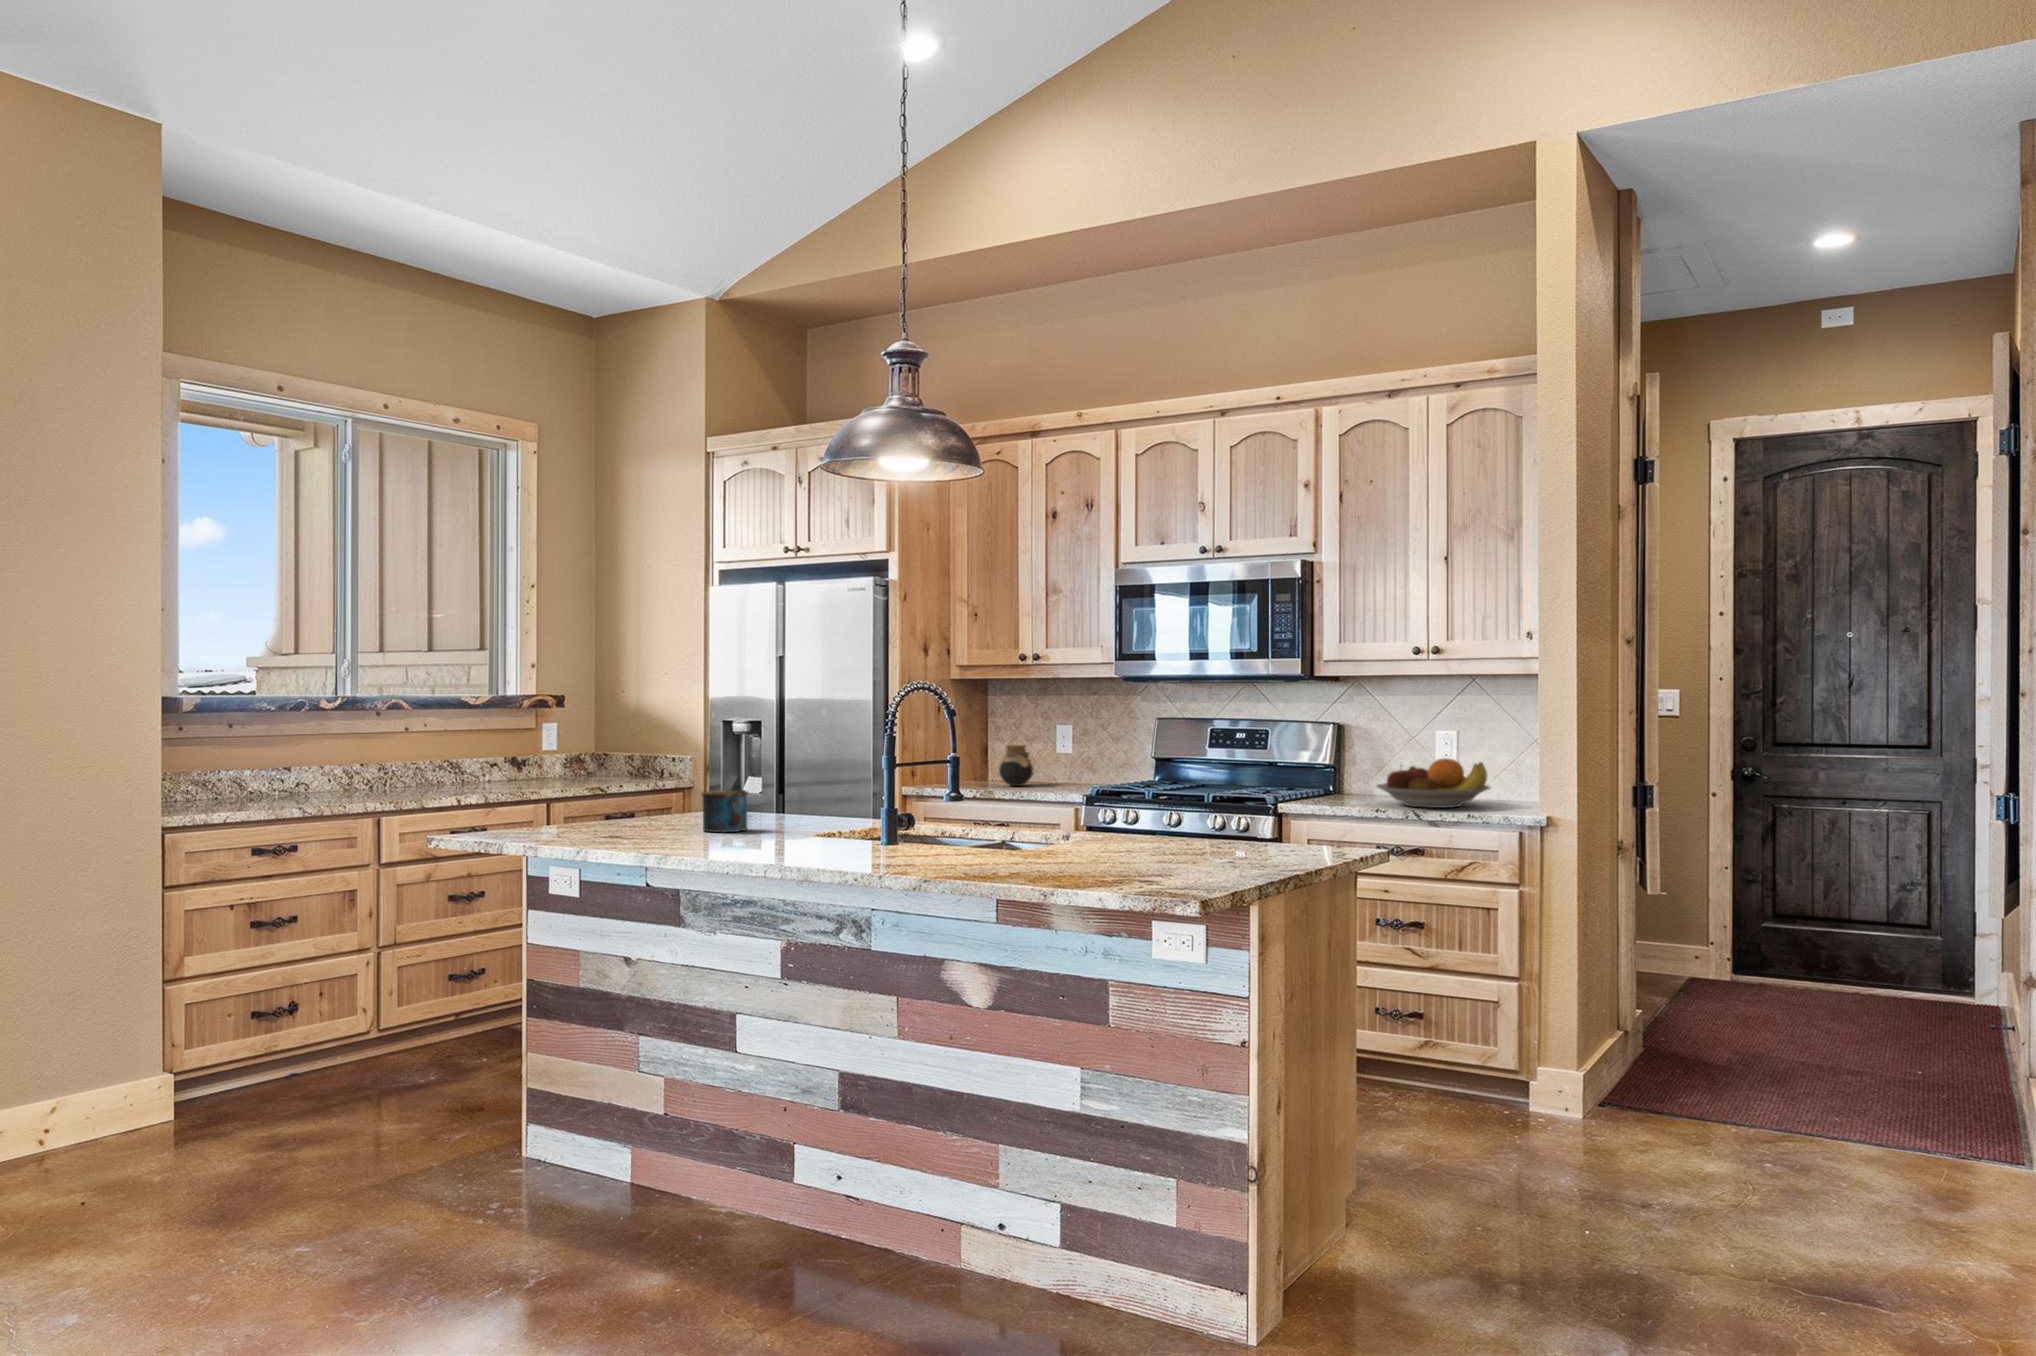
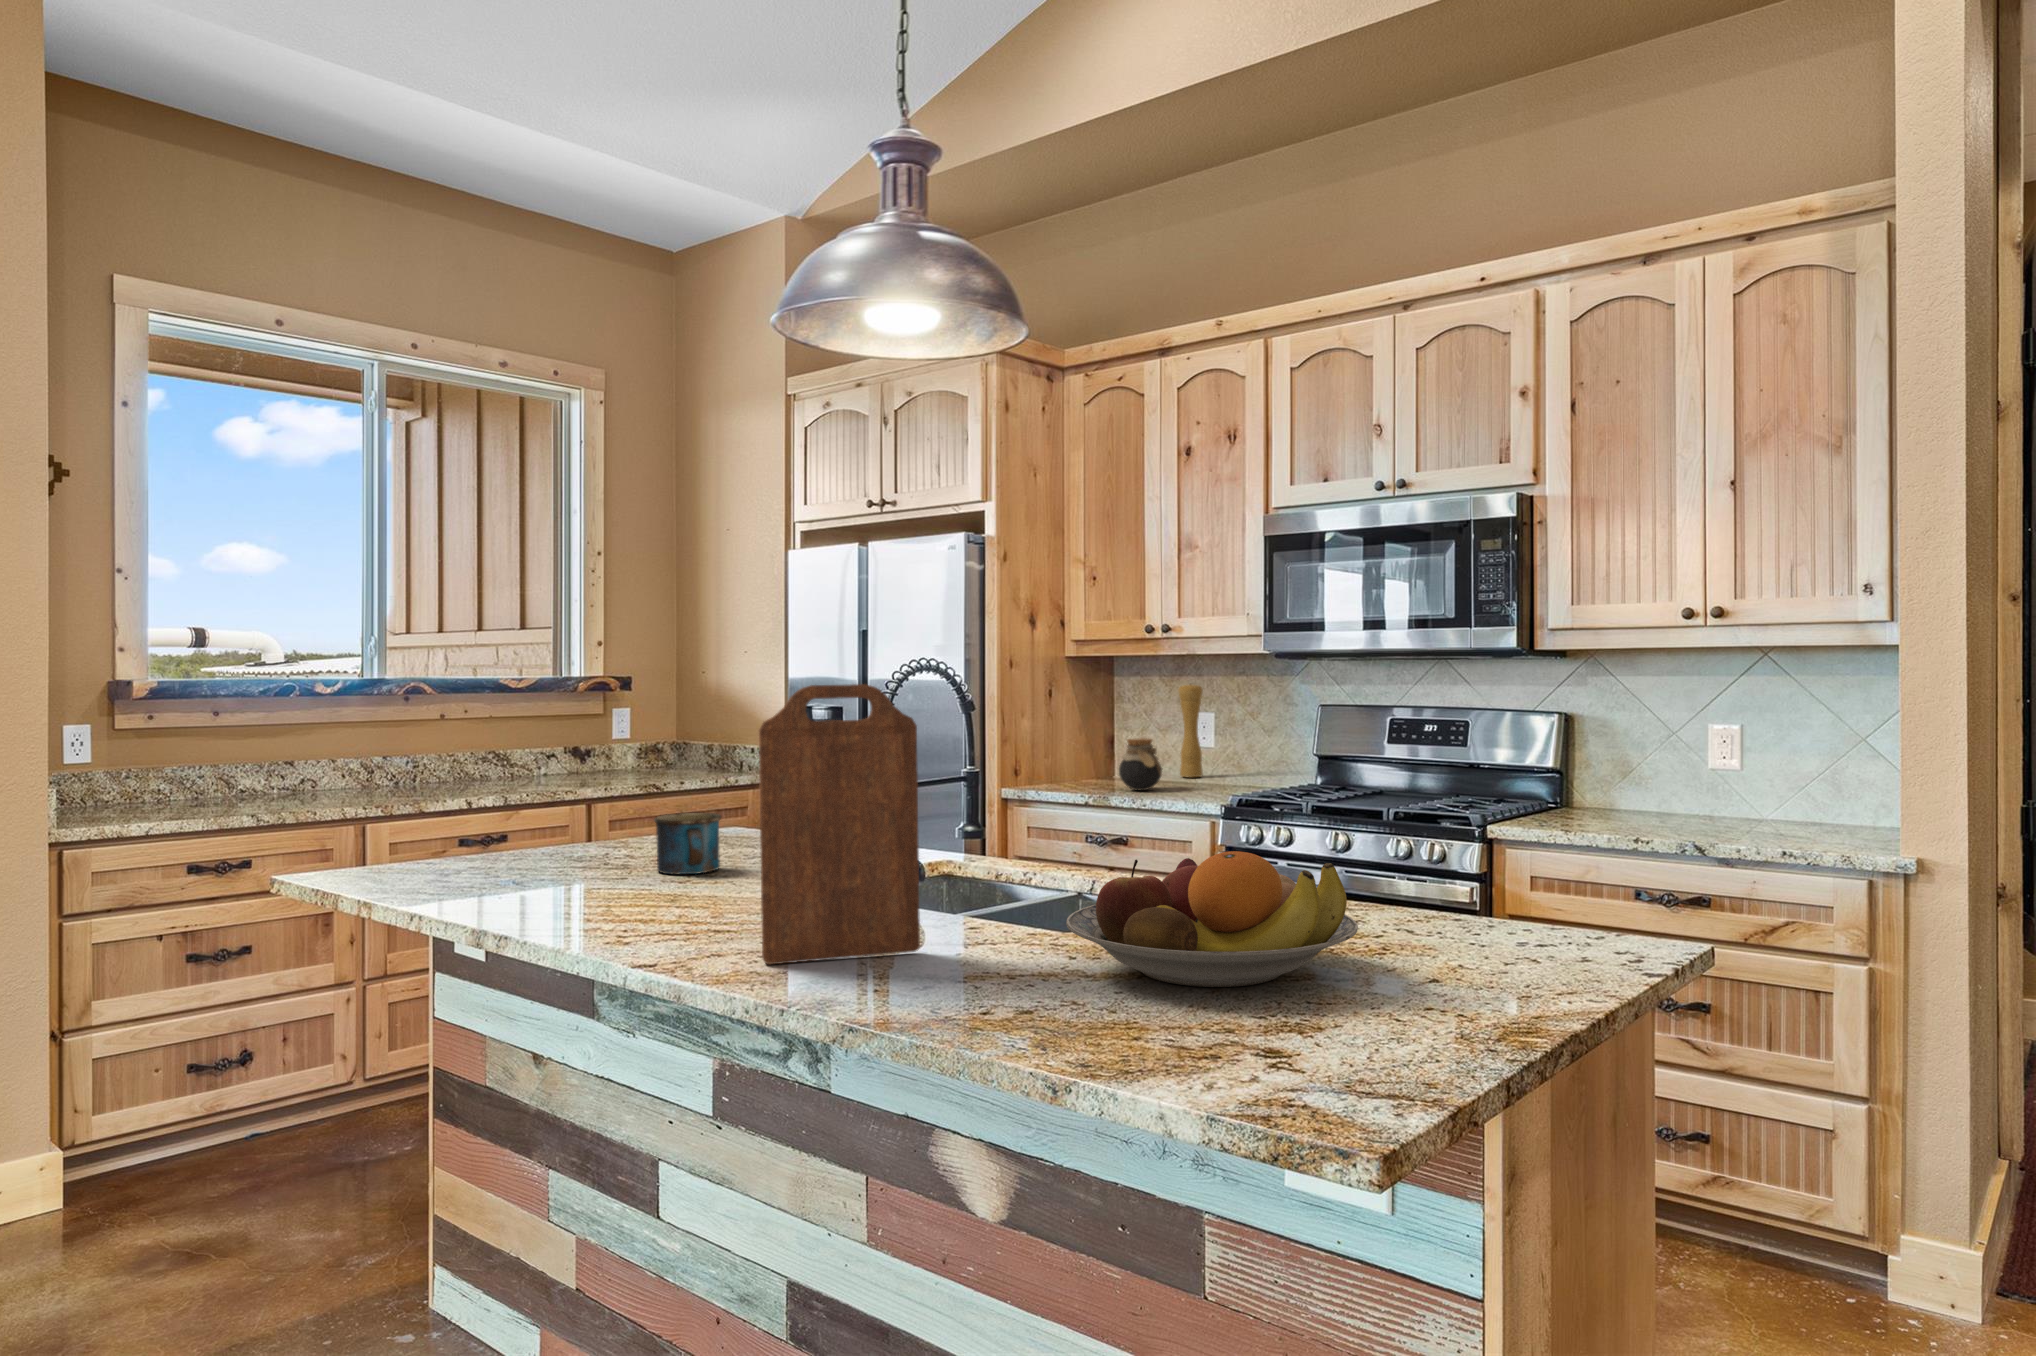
cutting board: none [844,696,935,864] -> present [759,684,920,965]
pepper mill: none [1043,701,1062,777] -> present [1178,684,1203,777]
fruit bowl: present [1377,758,1491,808] -> present [1066,851,1358,987]

